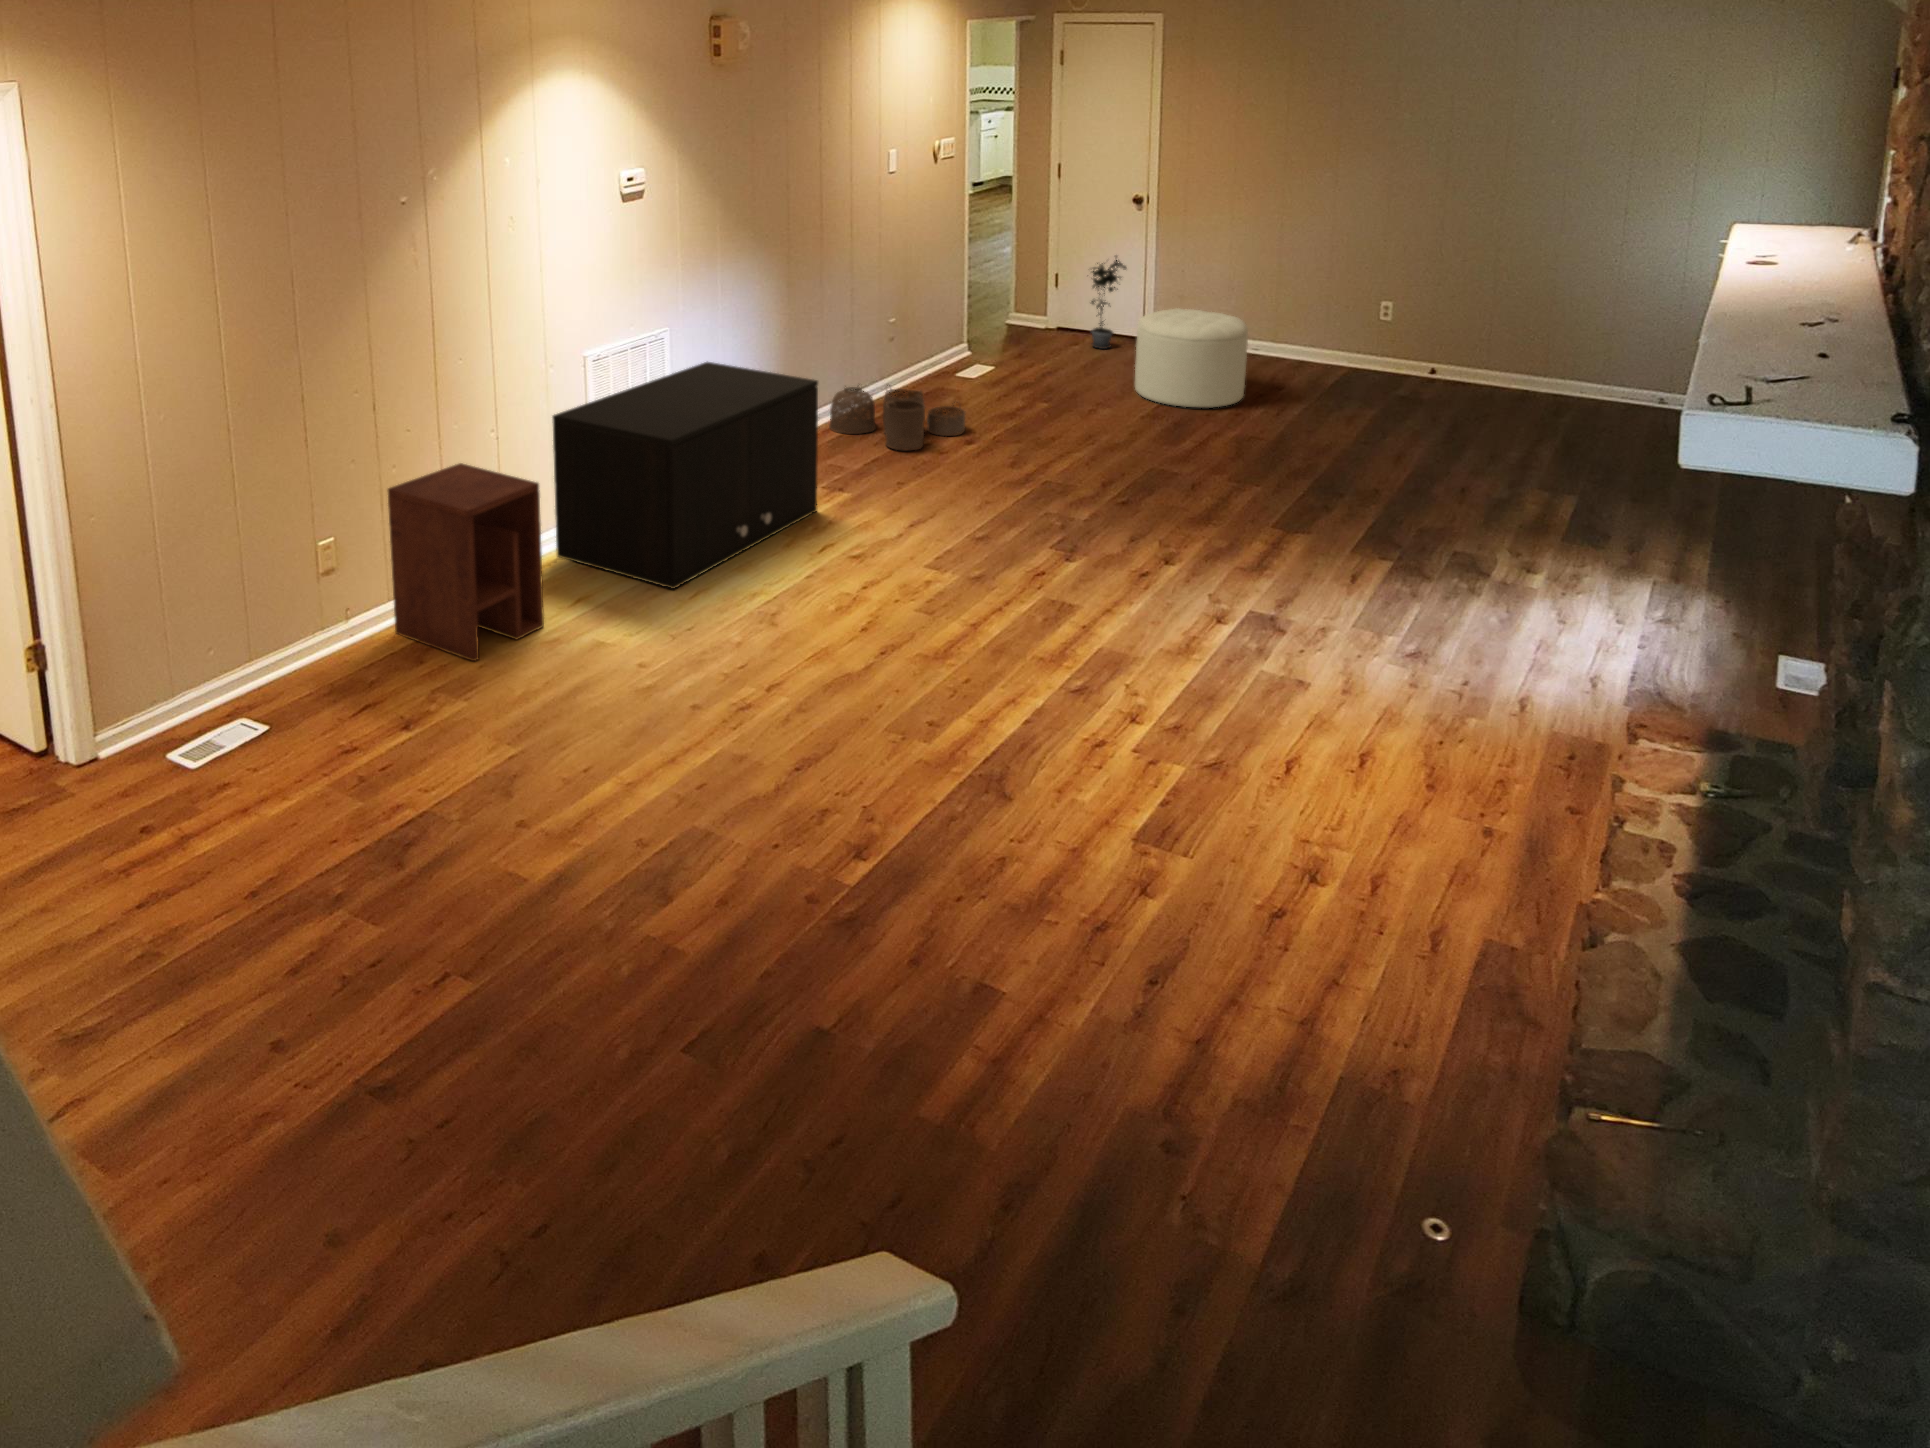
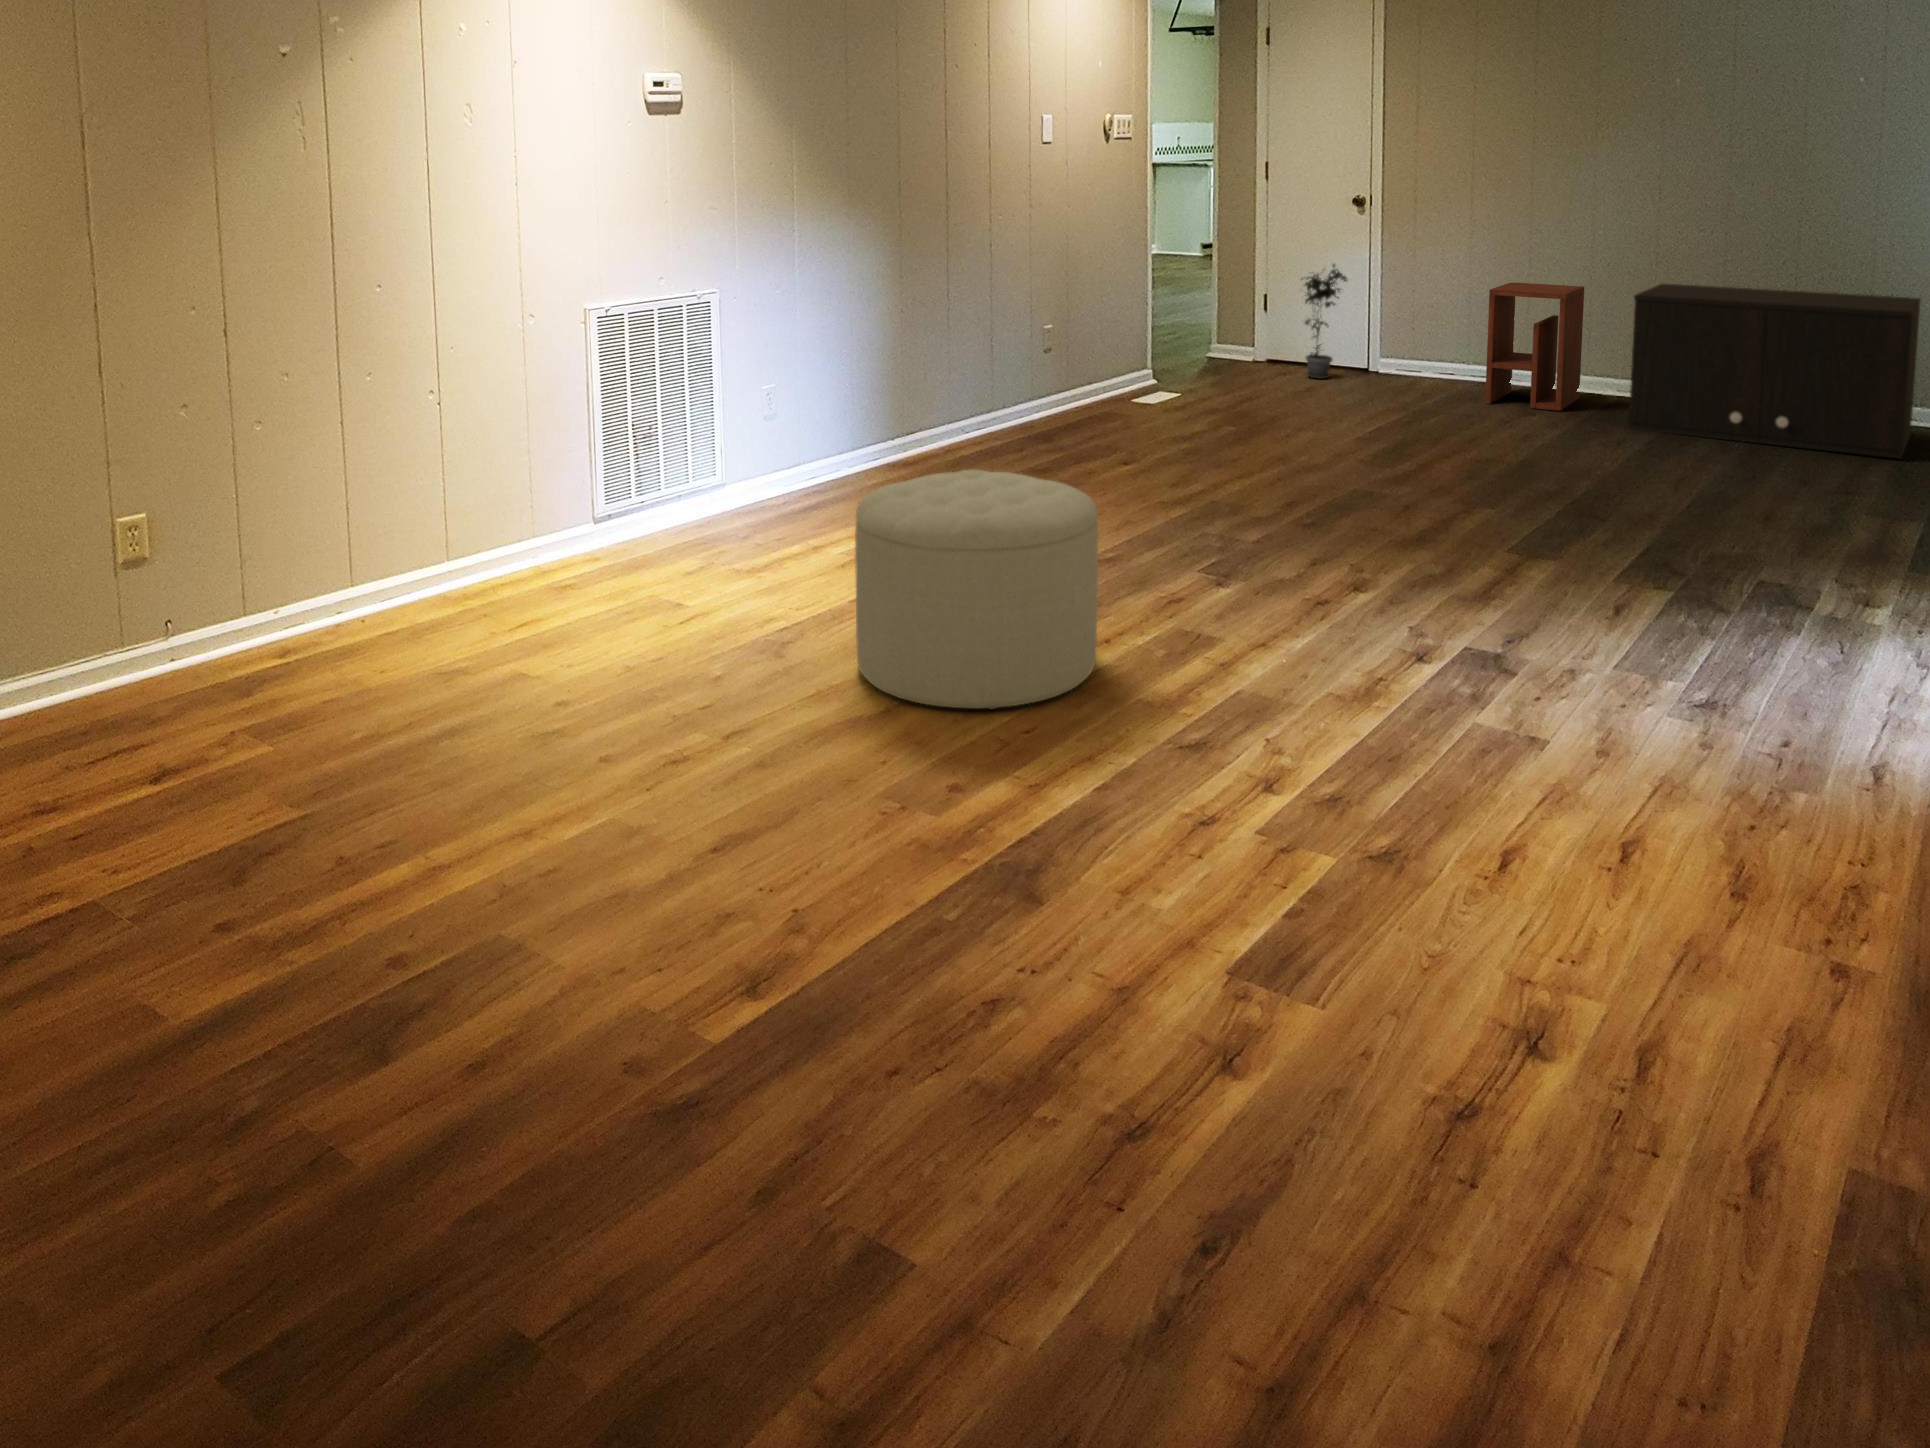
ottoman: present [1135,309,1248,408] -> present [855,469,1098,710]
storage cabinet: present [553,362,818,589] -> present [1628,283,1921,458]
woven basket: present [829,385,965,450] -> none [952,390,1125,469]
side table: present [388,463,544,662] -> present [1485,283,1584,411]

